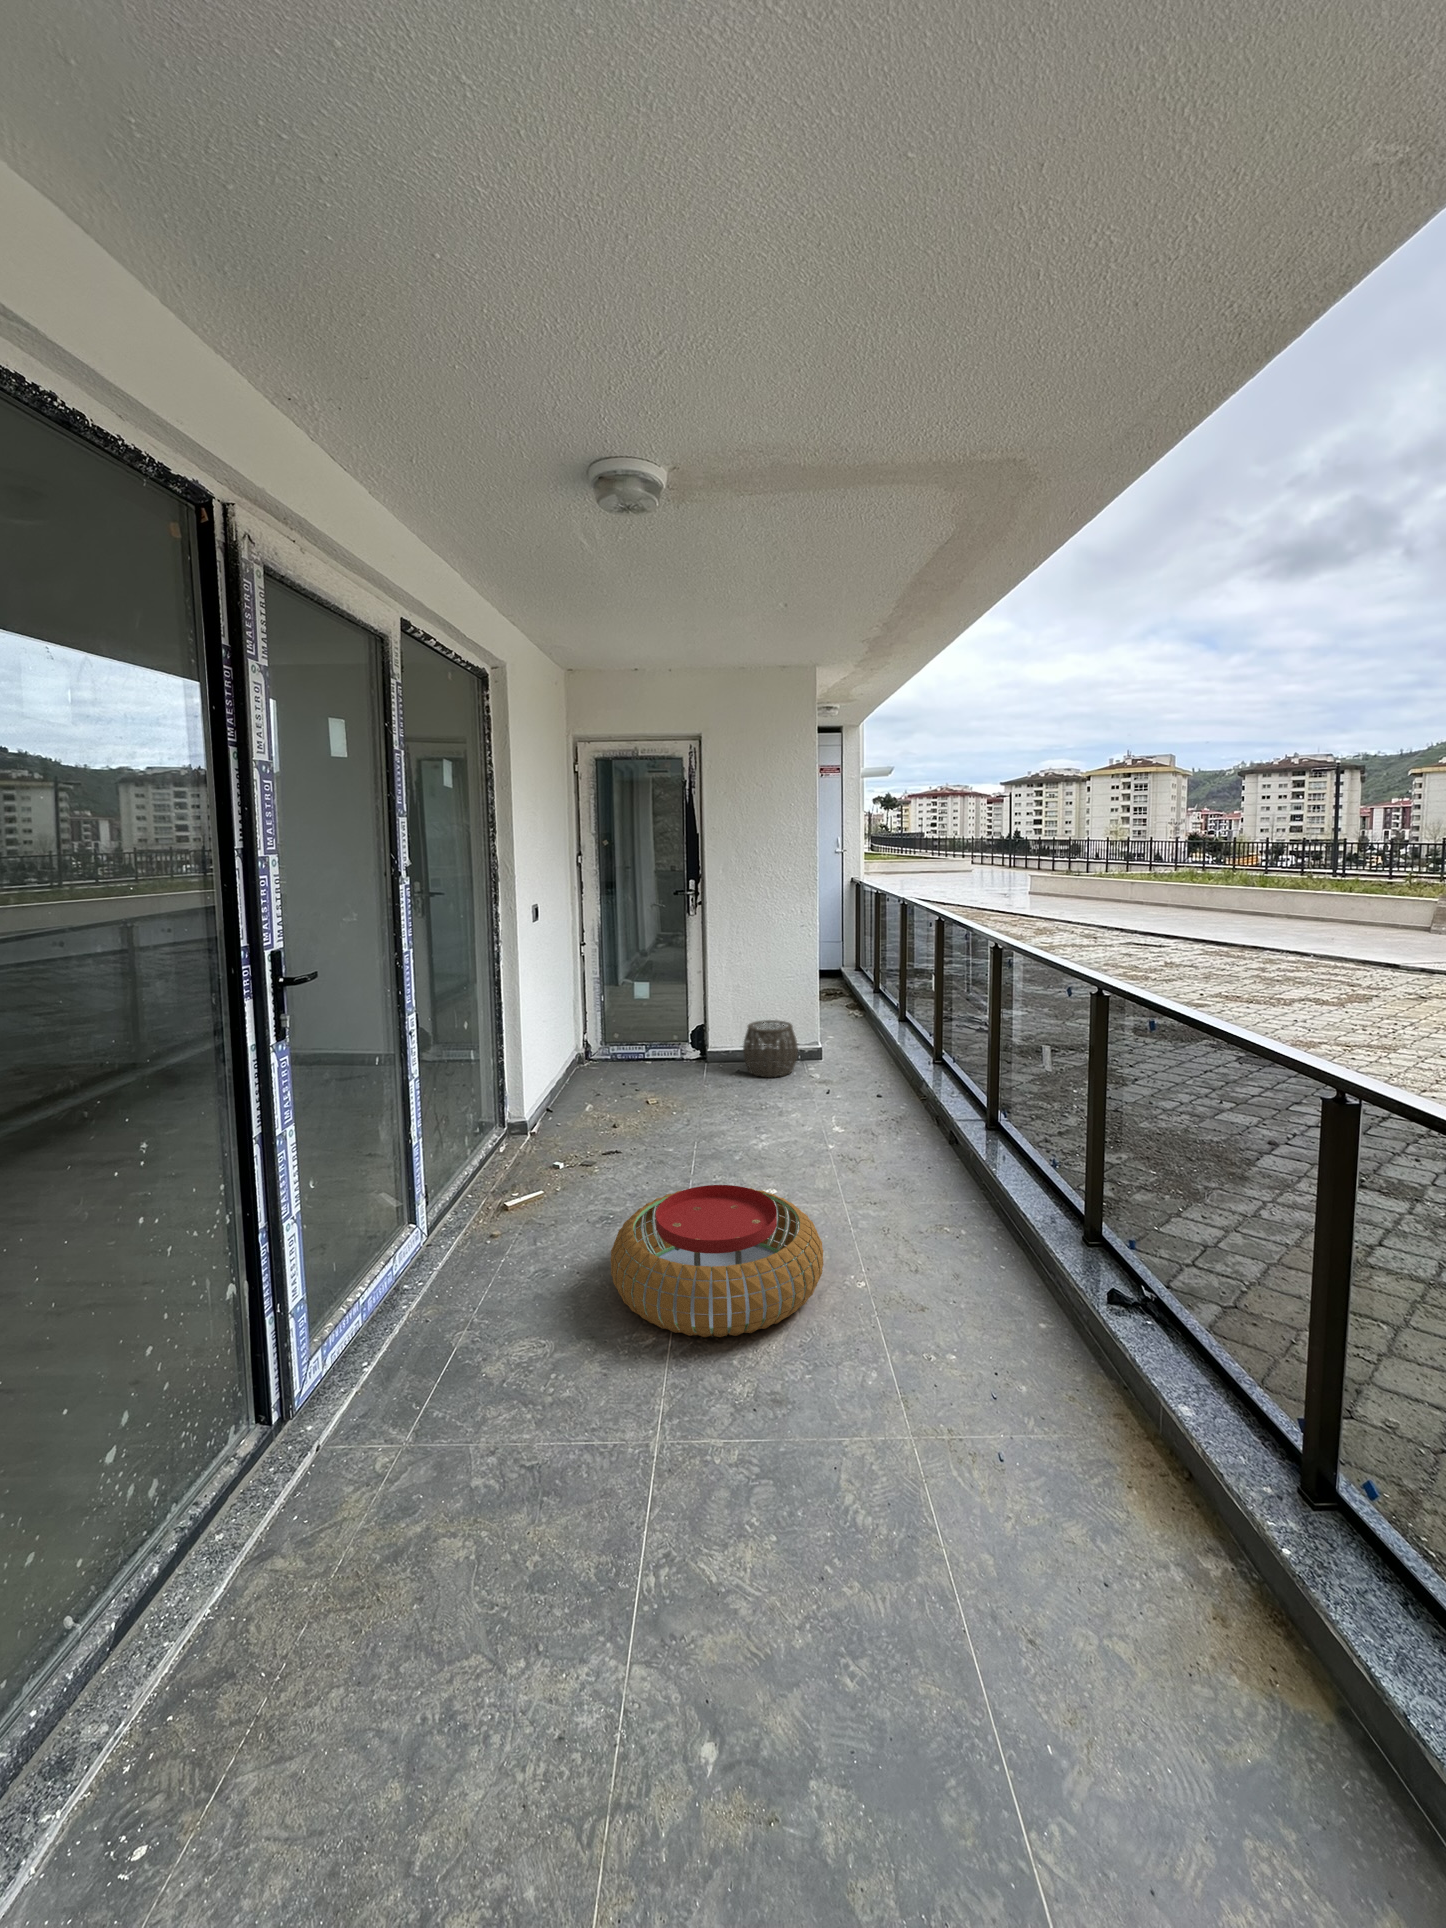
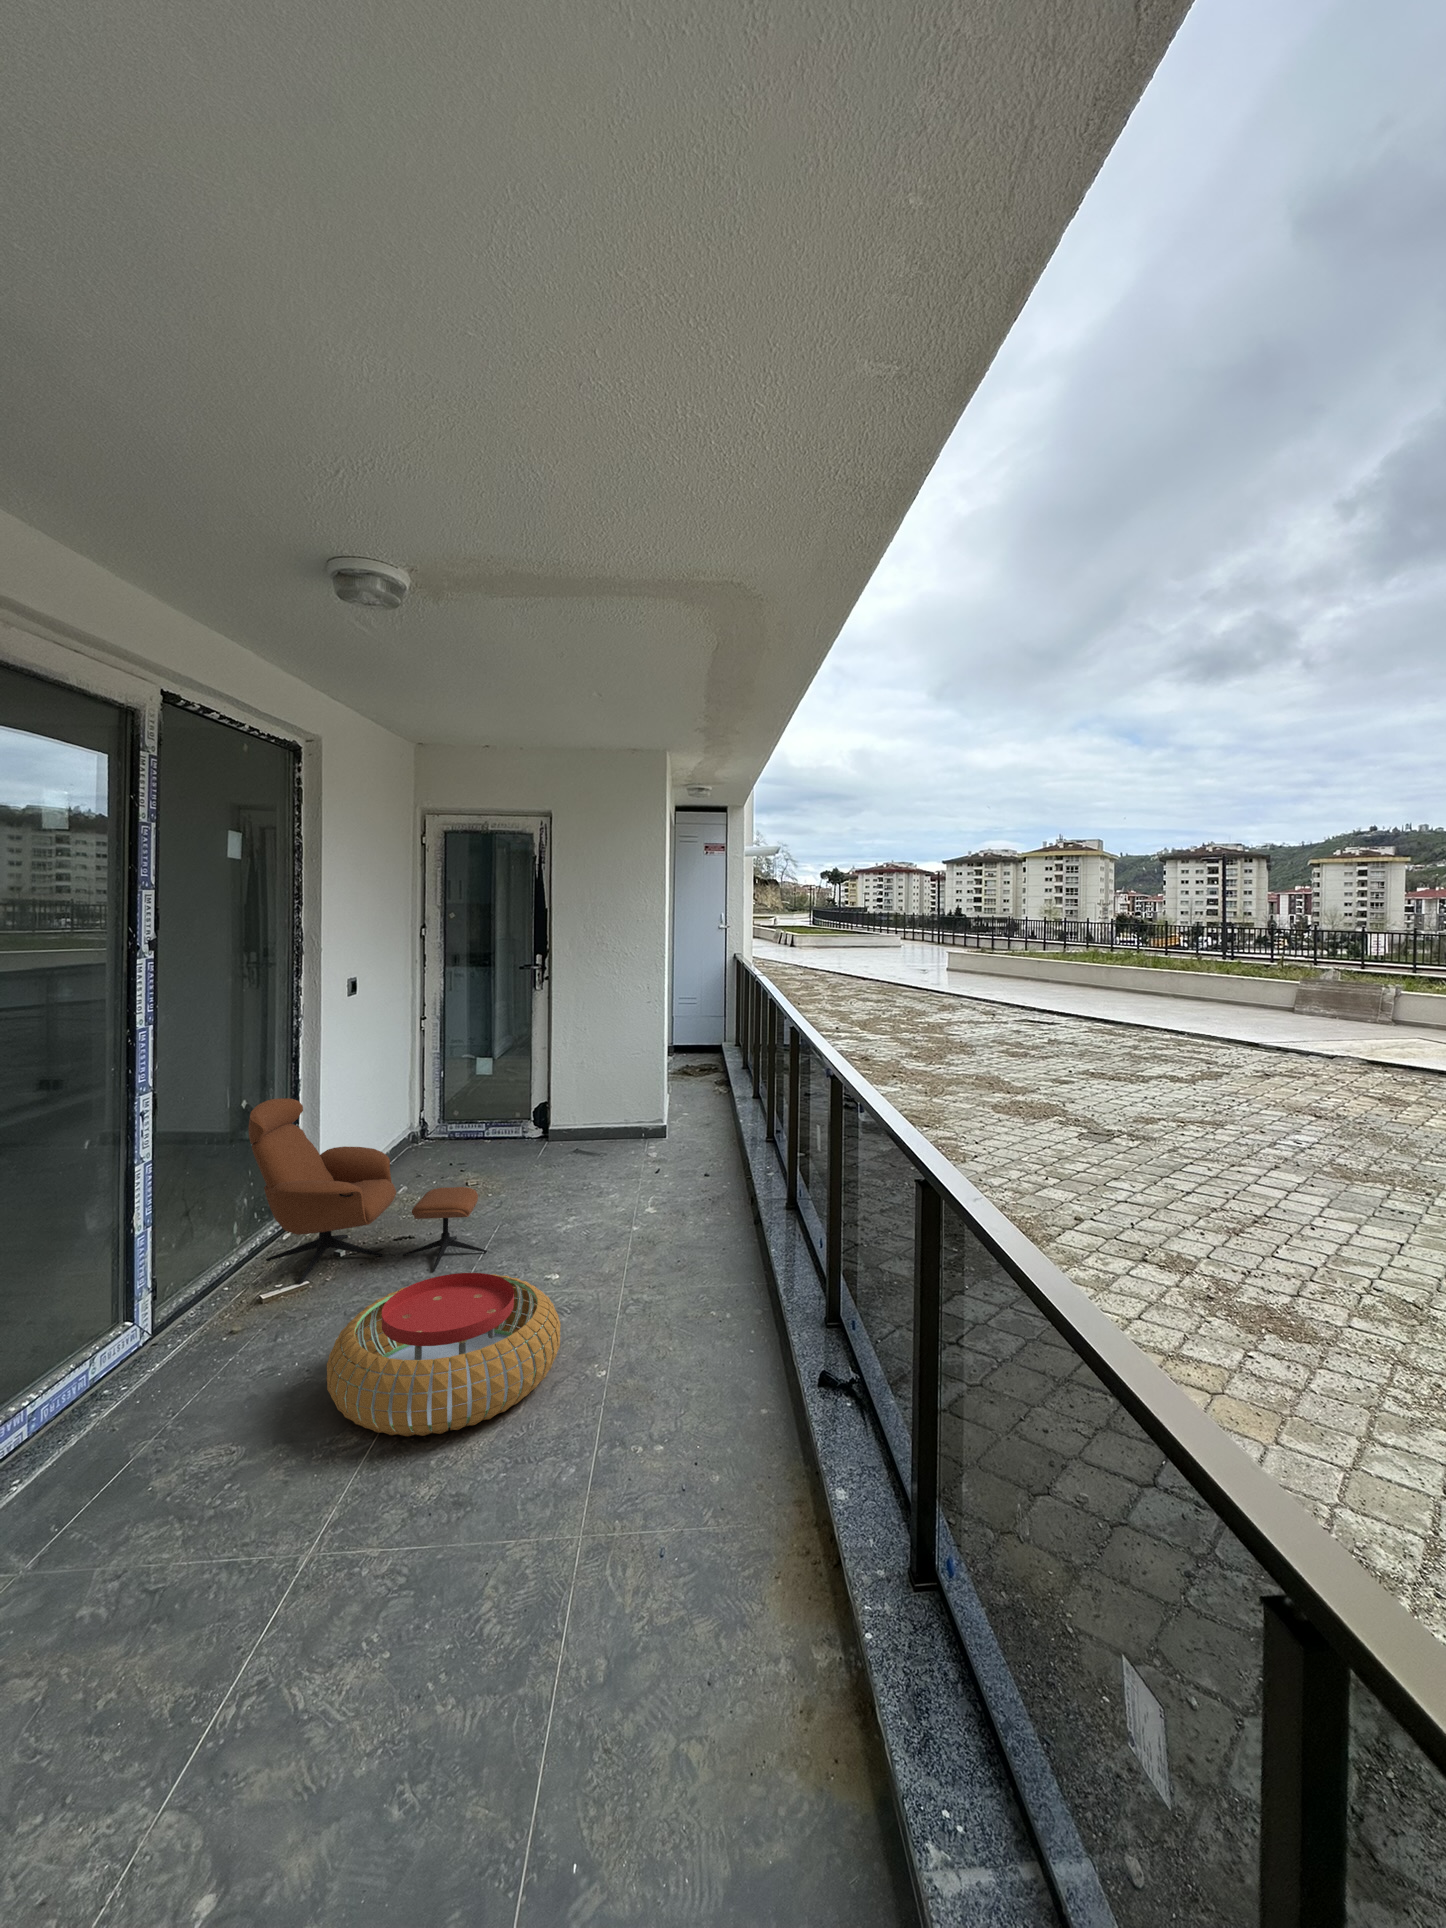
lounge chair: none [475,1020,697,1193] -> present [249,1098,487,1284]
woven basket: present [743,1020,798,1077] -> none [582,1098,639,1157]

